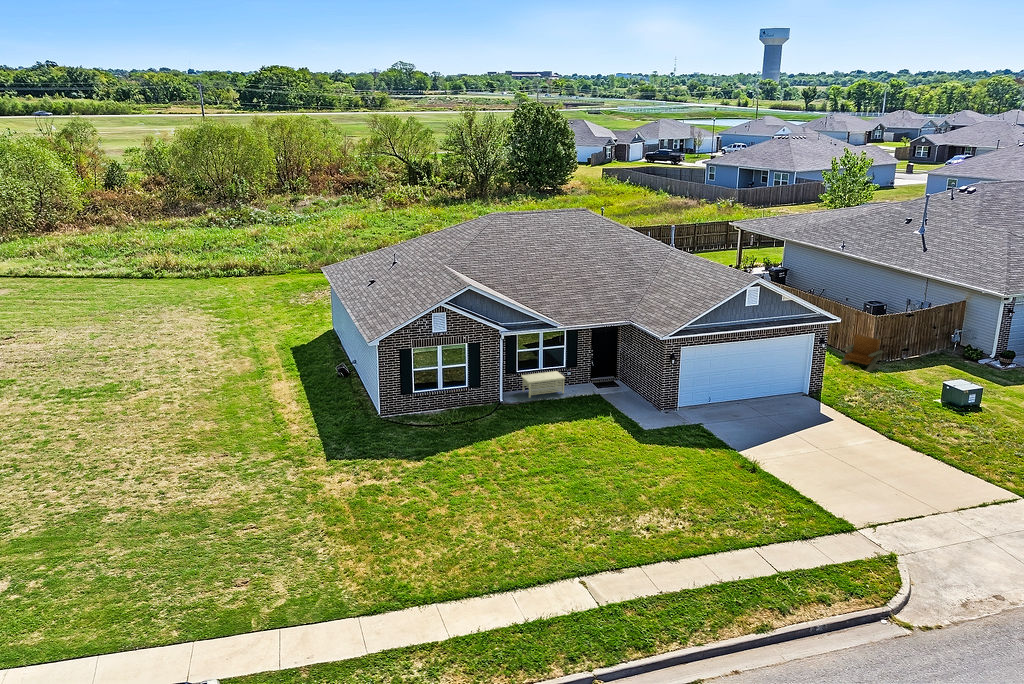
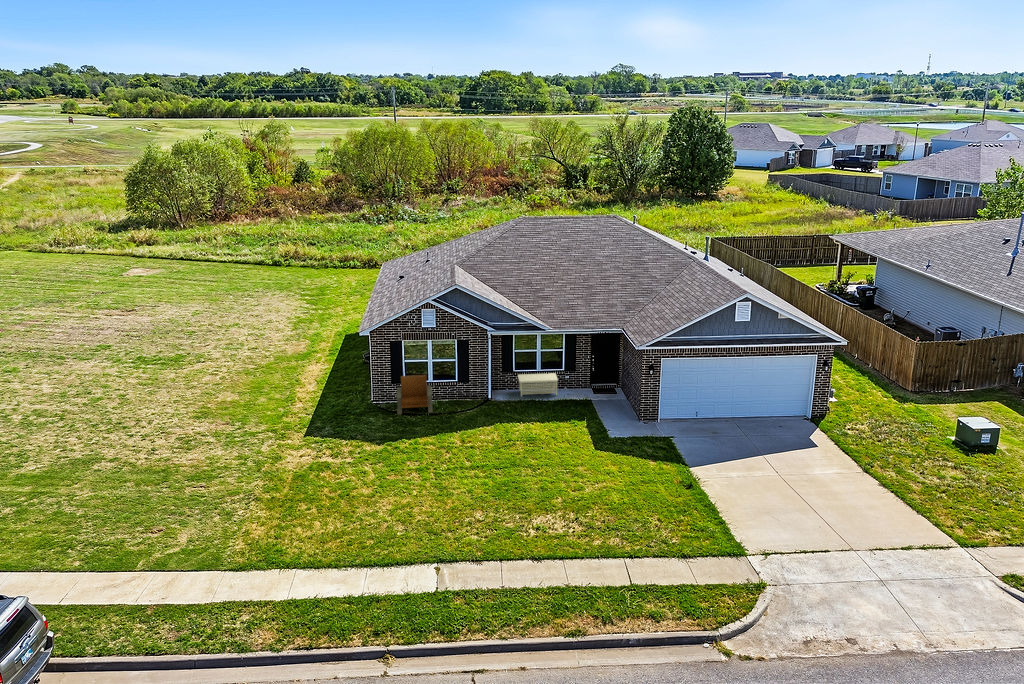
lounge chair: present [840,334,883,371] -> present [397,375,433,415]

